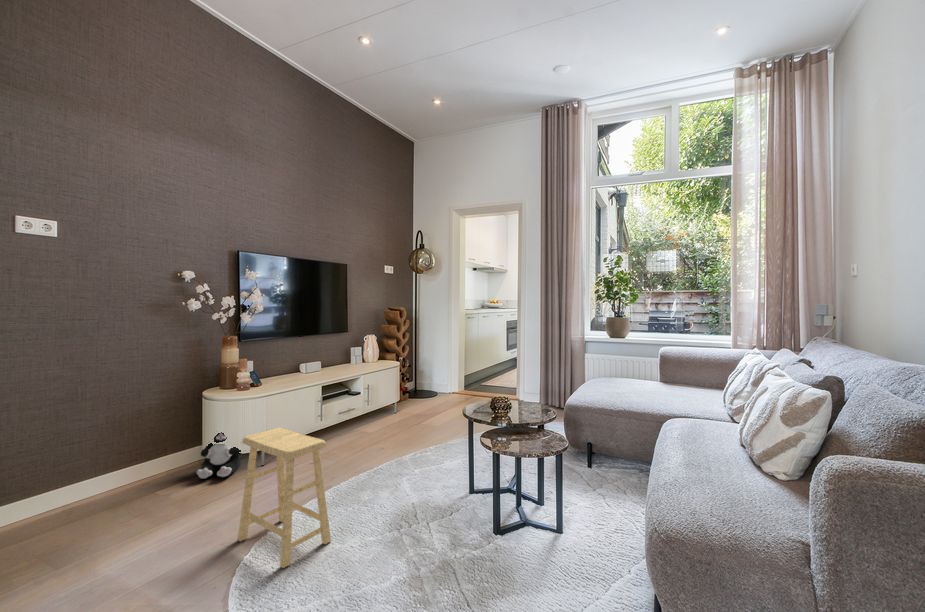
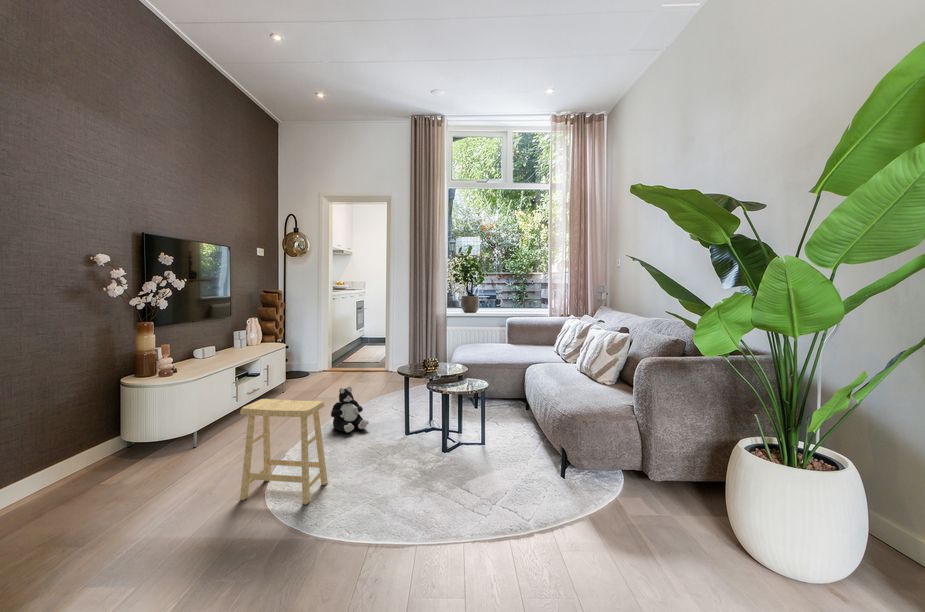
plush toy: present [197,432,242,479] -> present [331,387,369,432]

